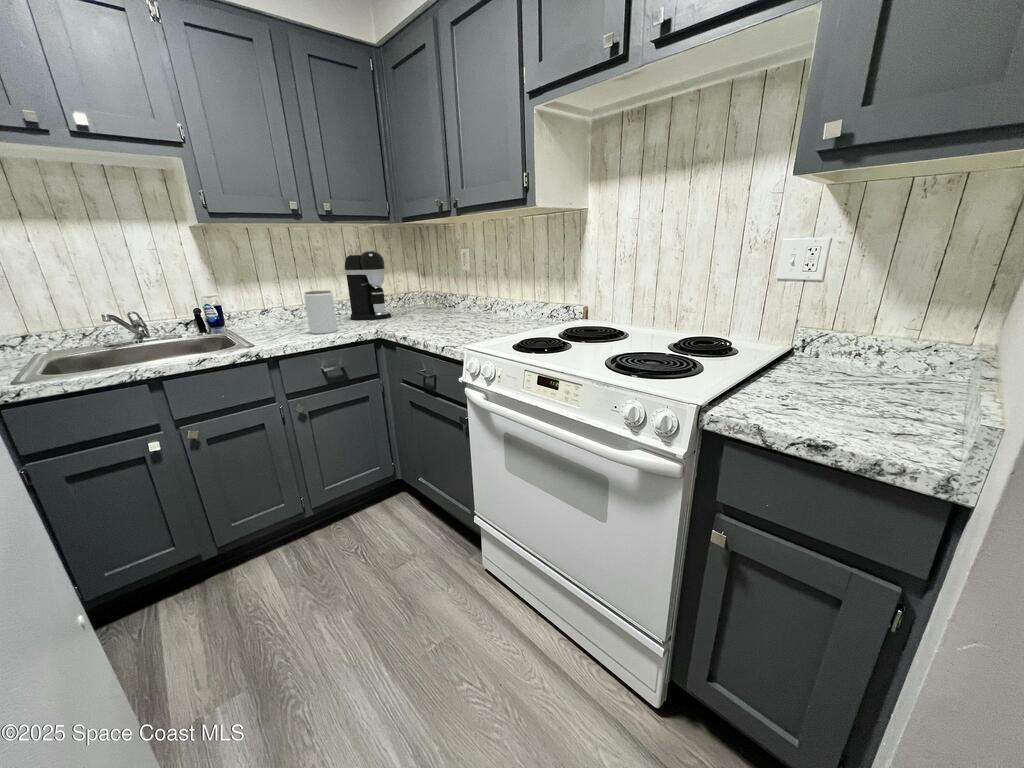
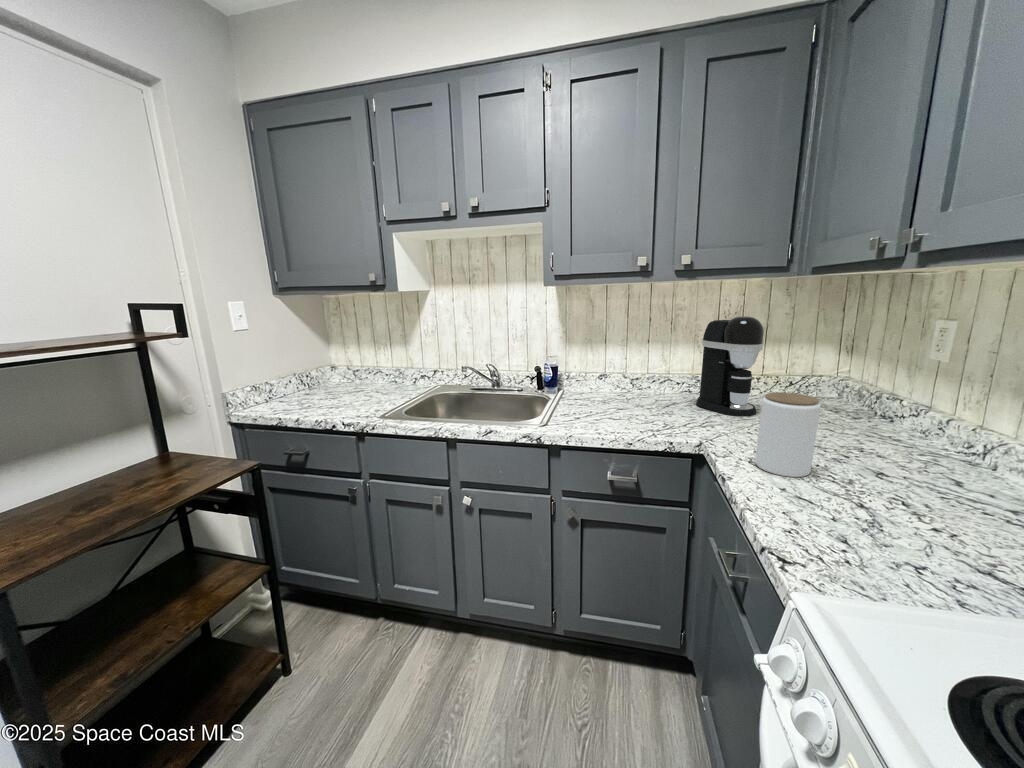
jar: present [304,291,338,334] -> present [755,392,821,477]

